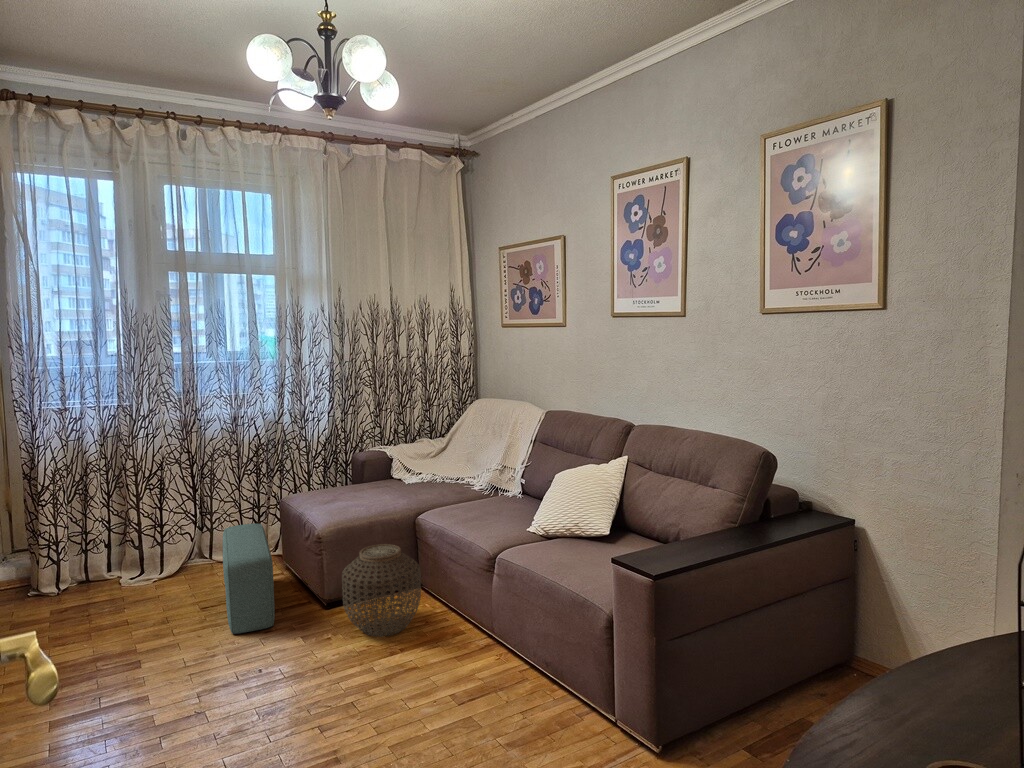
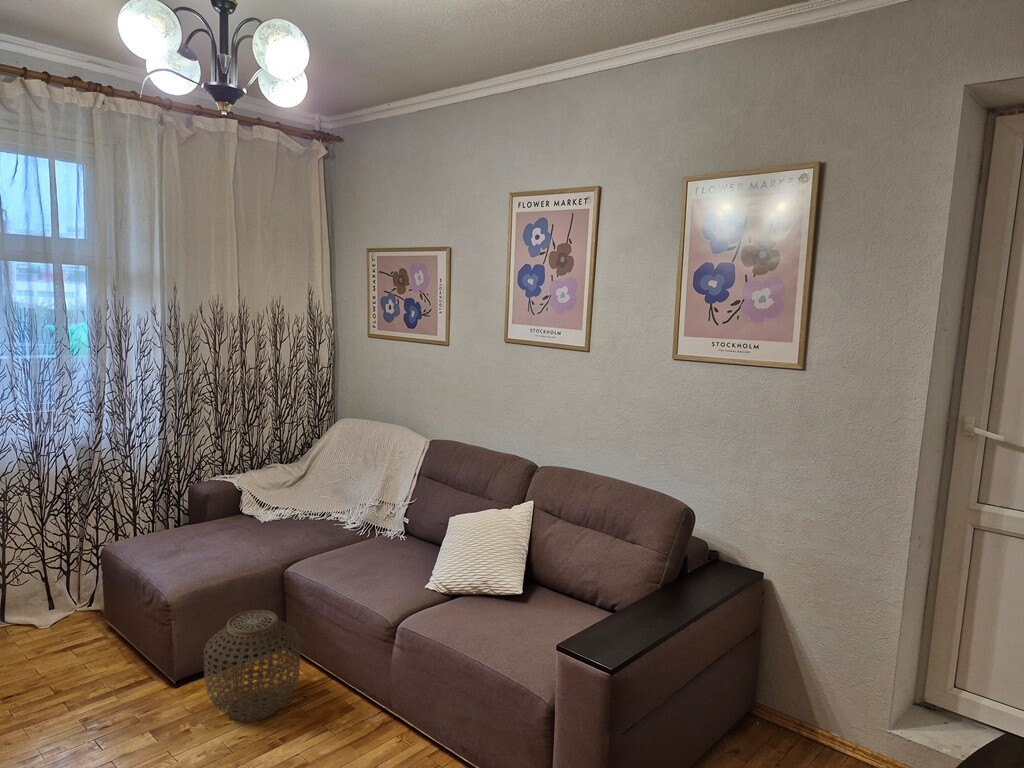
pouf: present [223,524,275,634] -> none [28,583,111,737]

